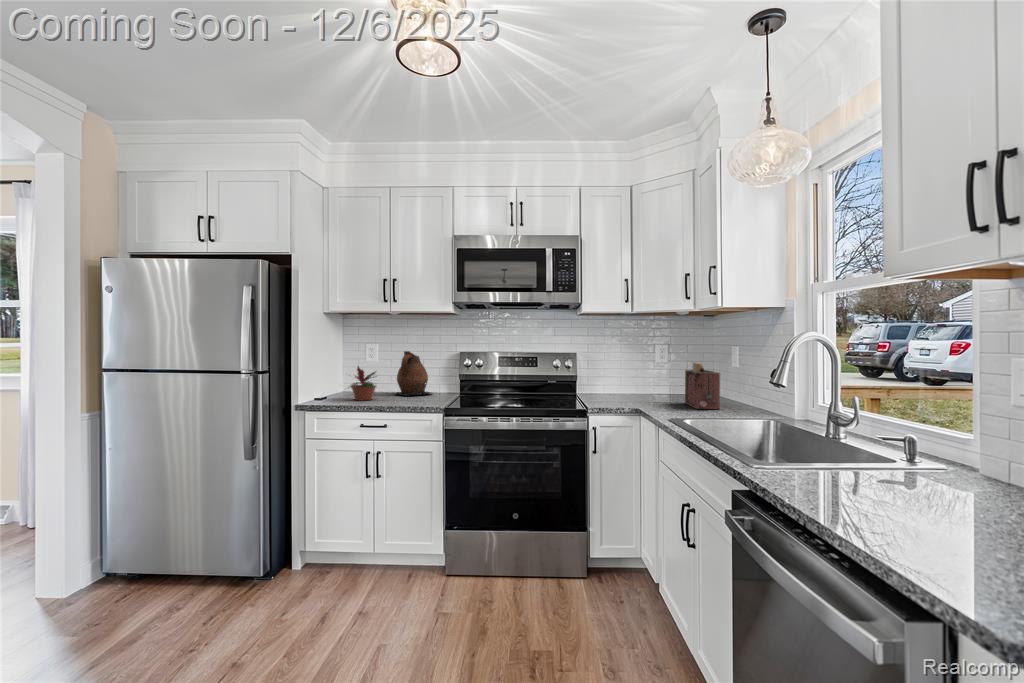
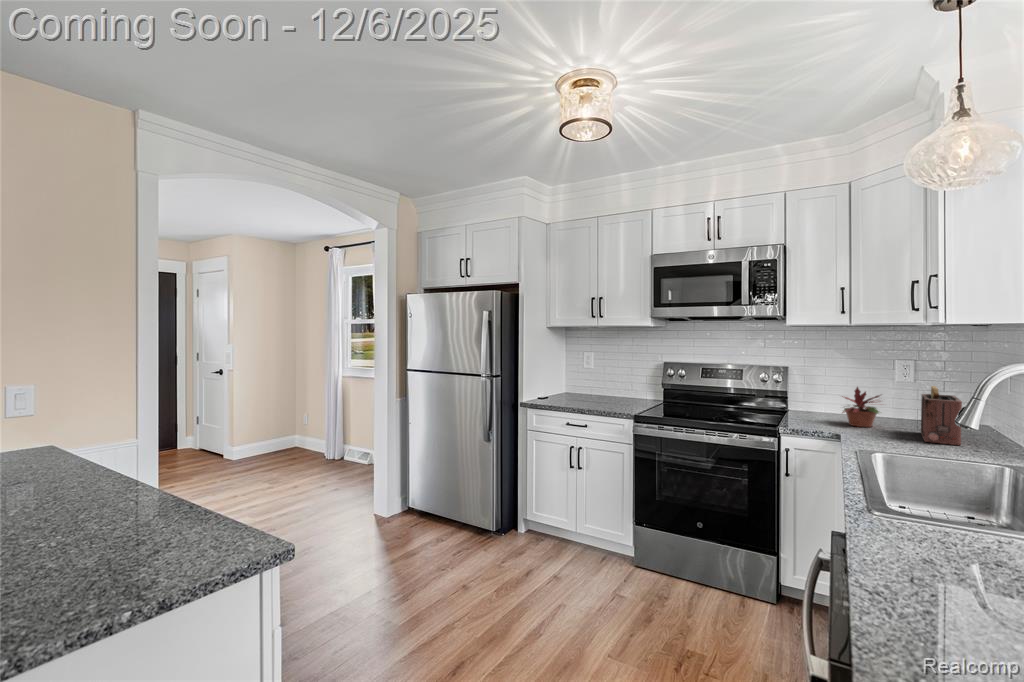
ceramic pitcher: present [396,351,432,395] -> none [605,360,641,400]
potted plant: present [350,367,376,401] -> present [842,387,880,427]

